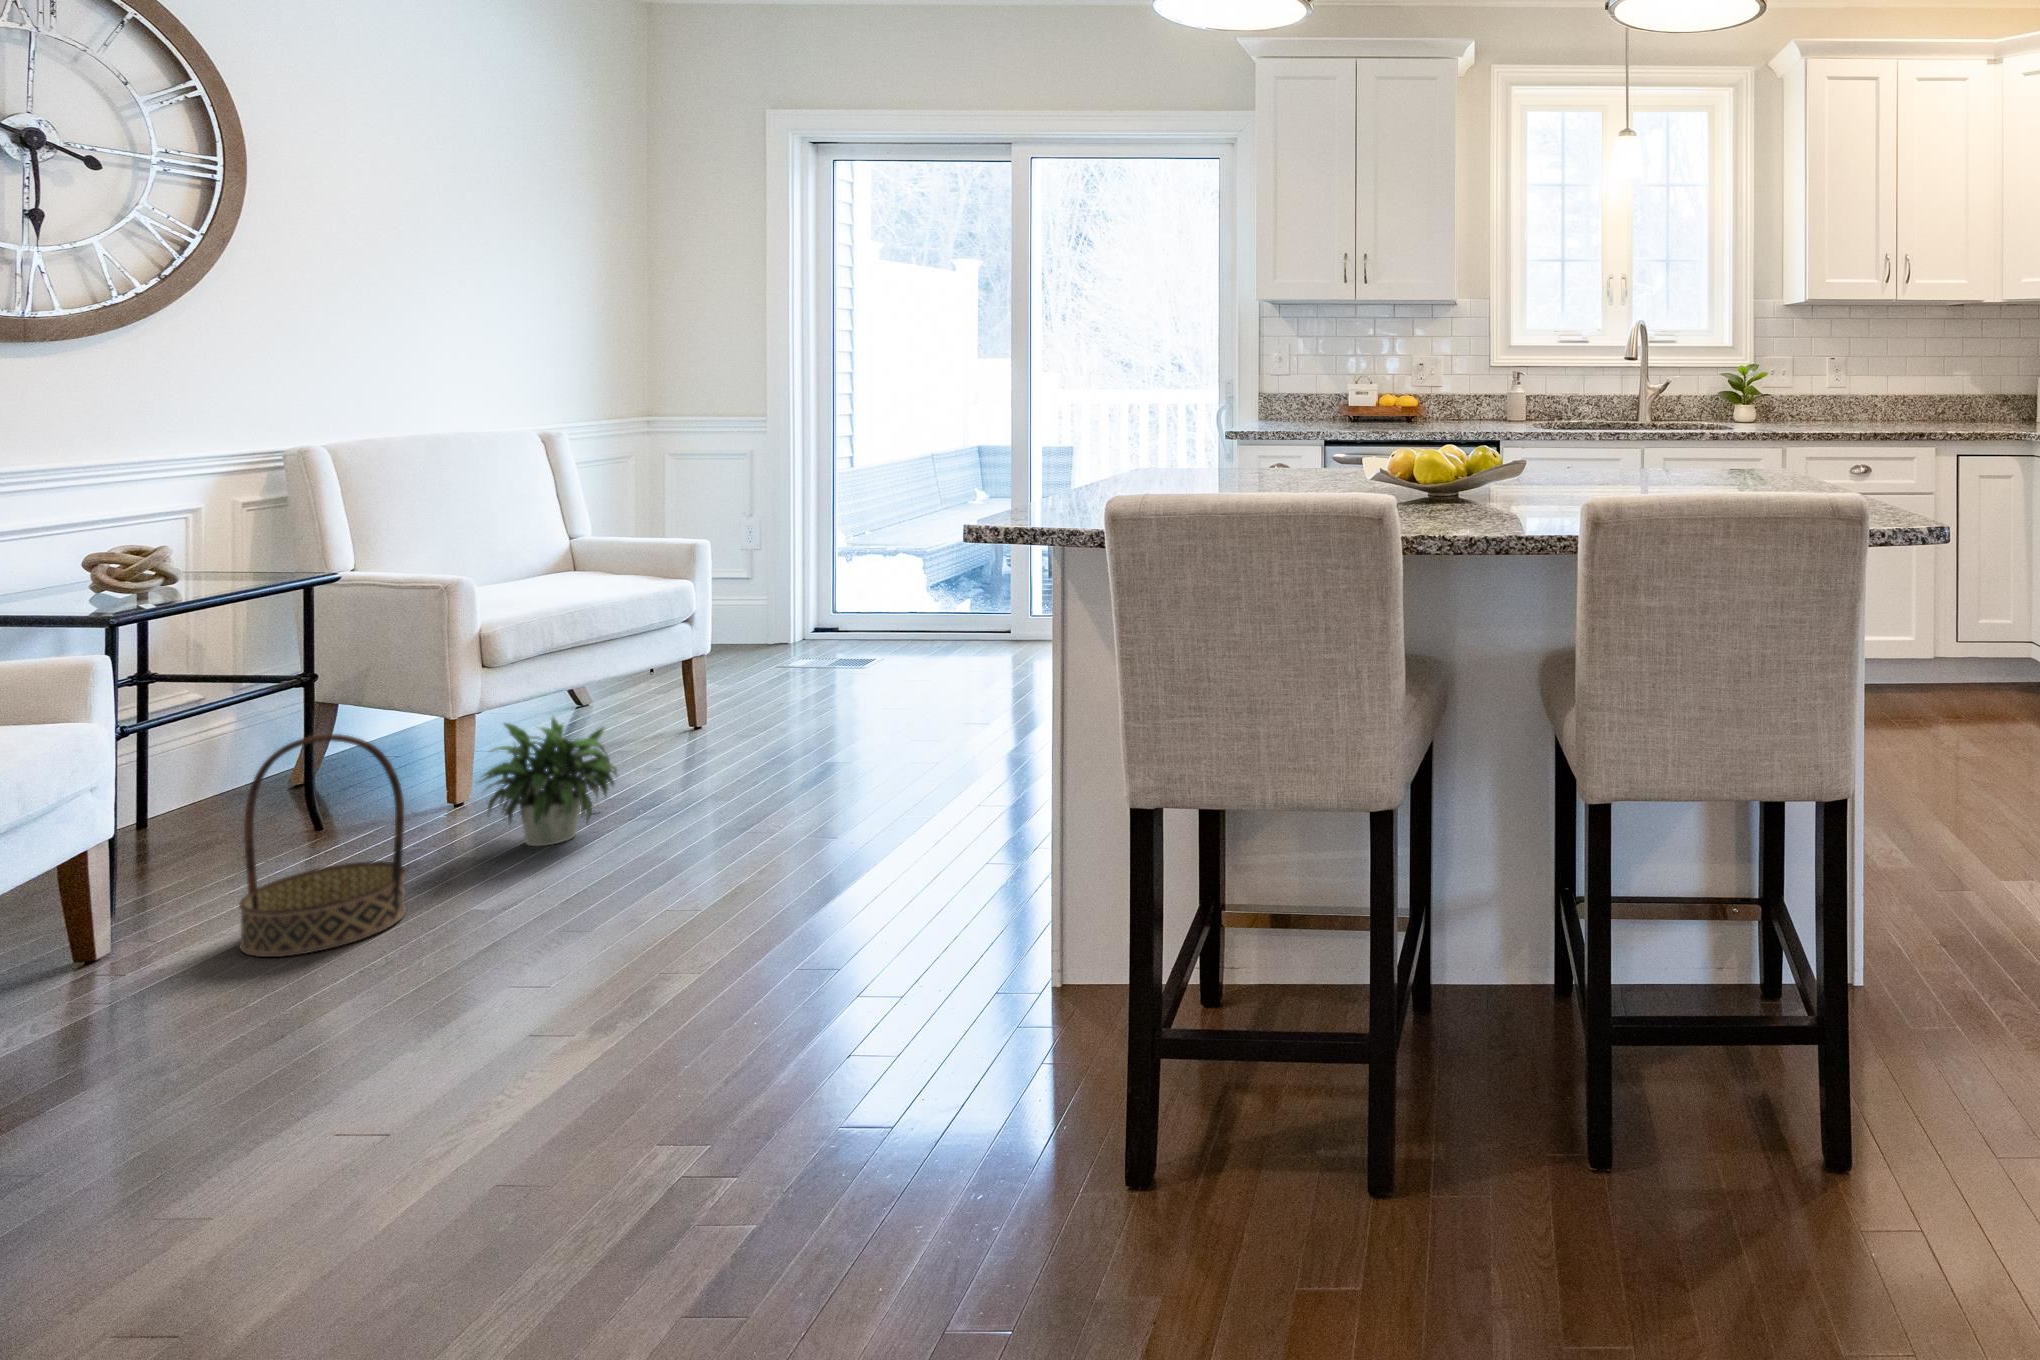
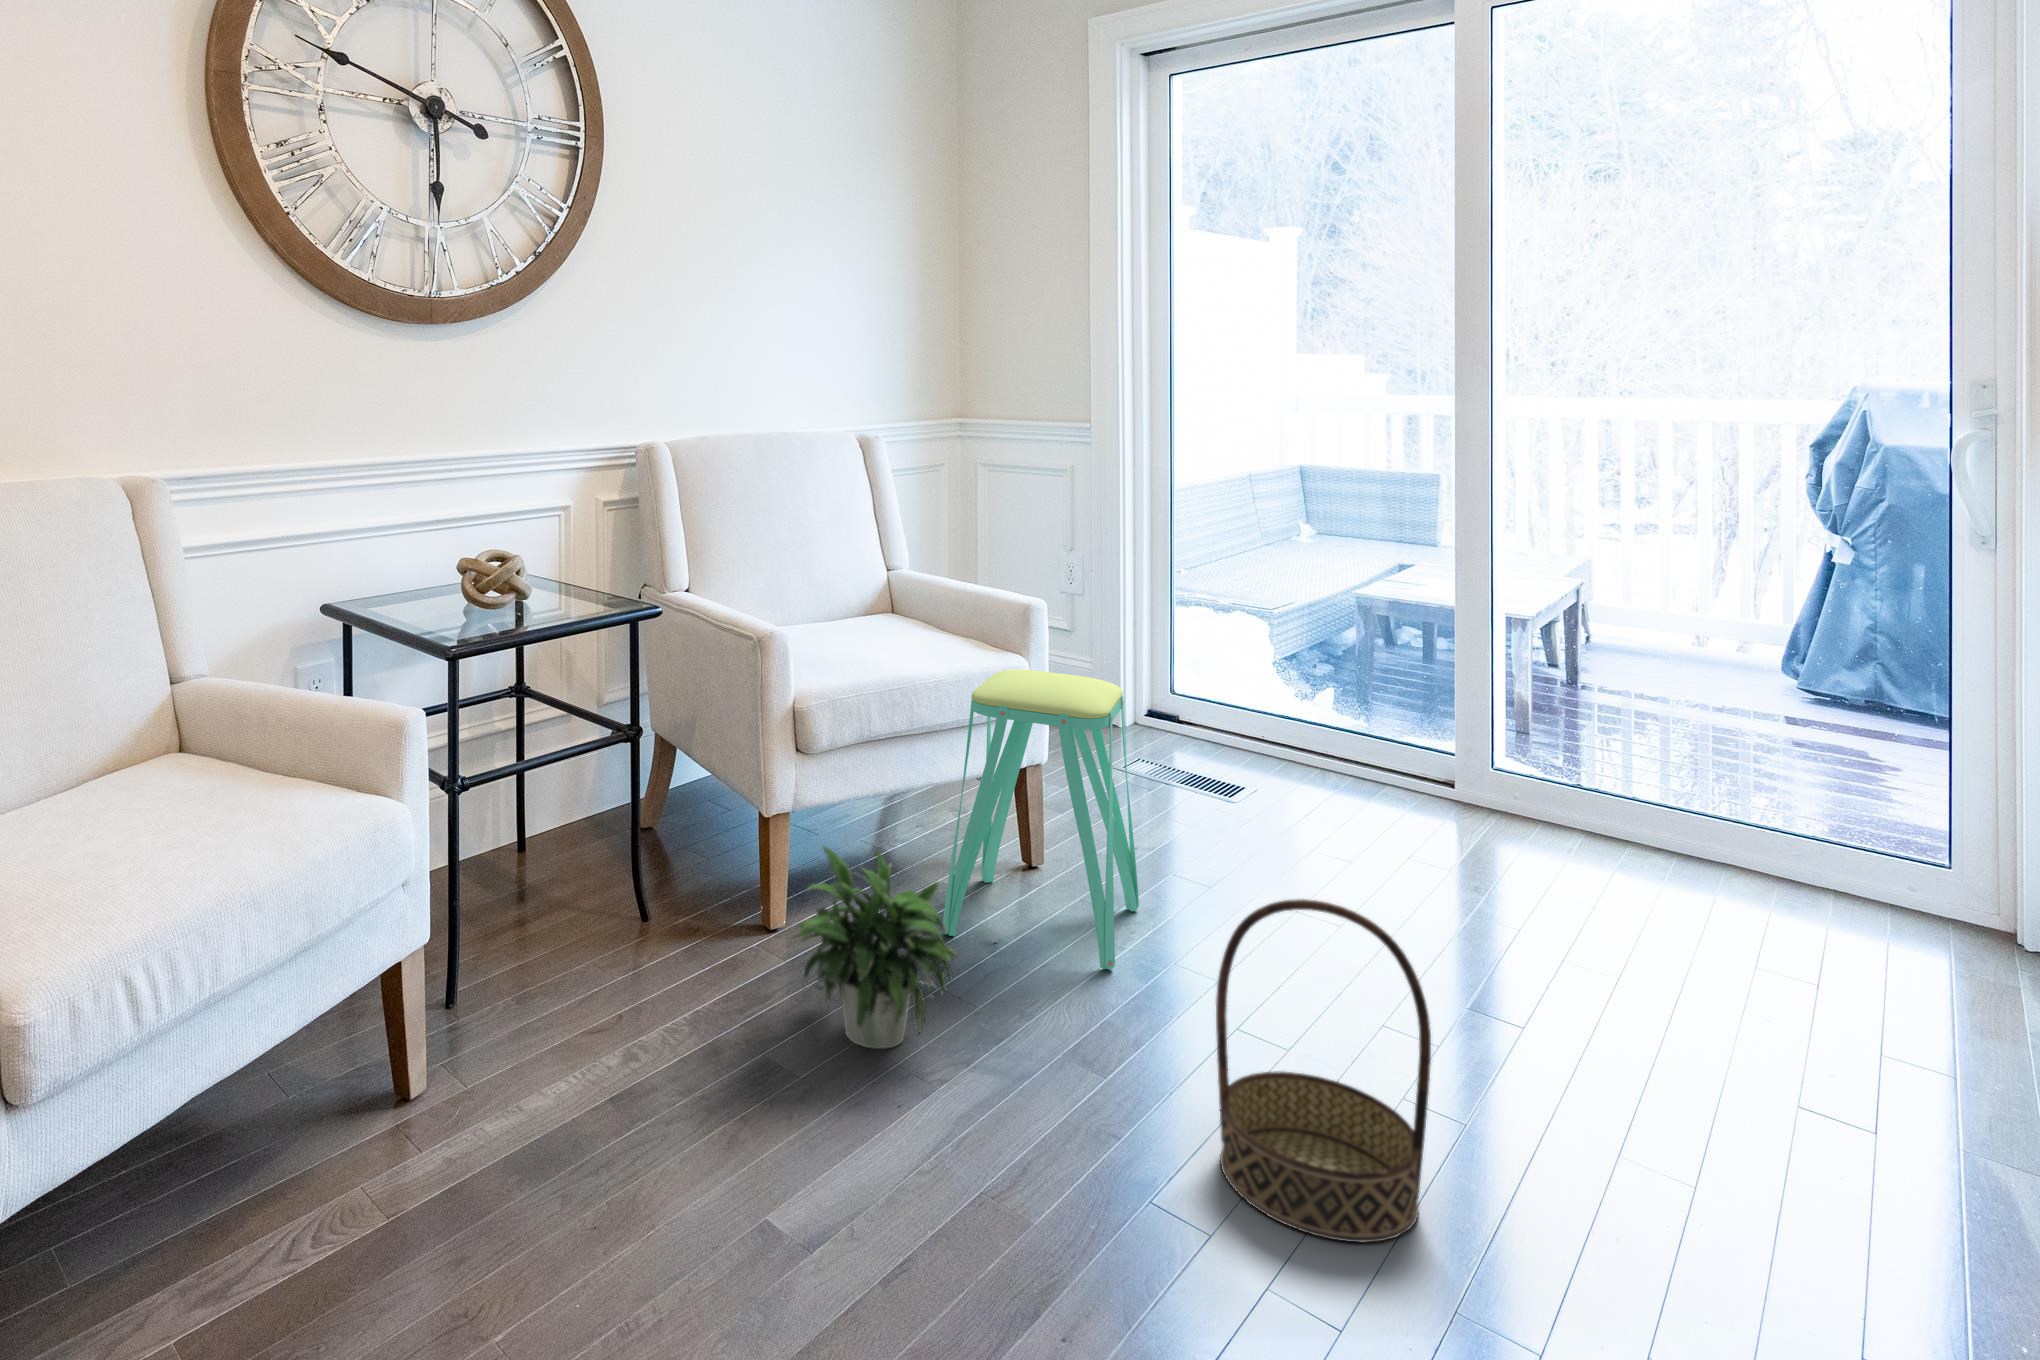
stool: none [615,586,777,782] -> present [943,670,1139,969]
basket: present [239,734,406,957] -> present [1216,899,1431,1243]

